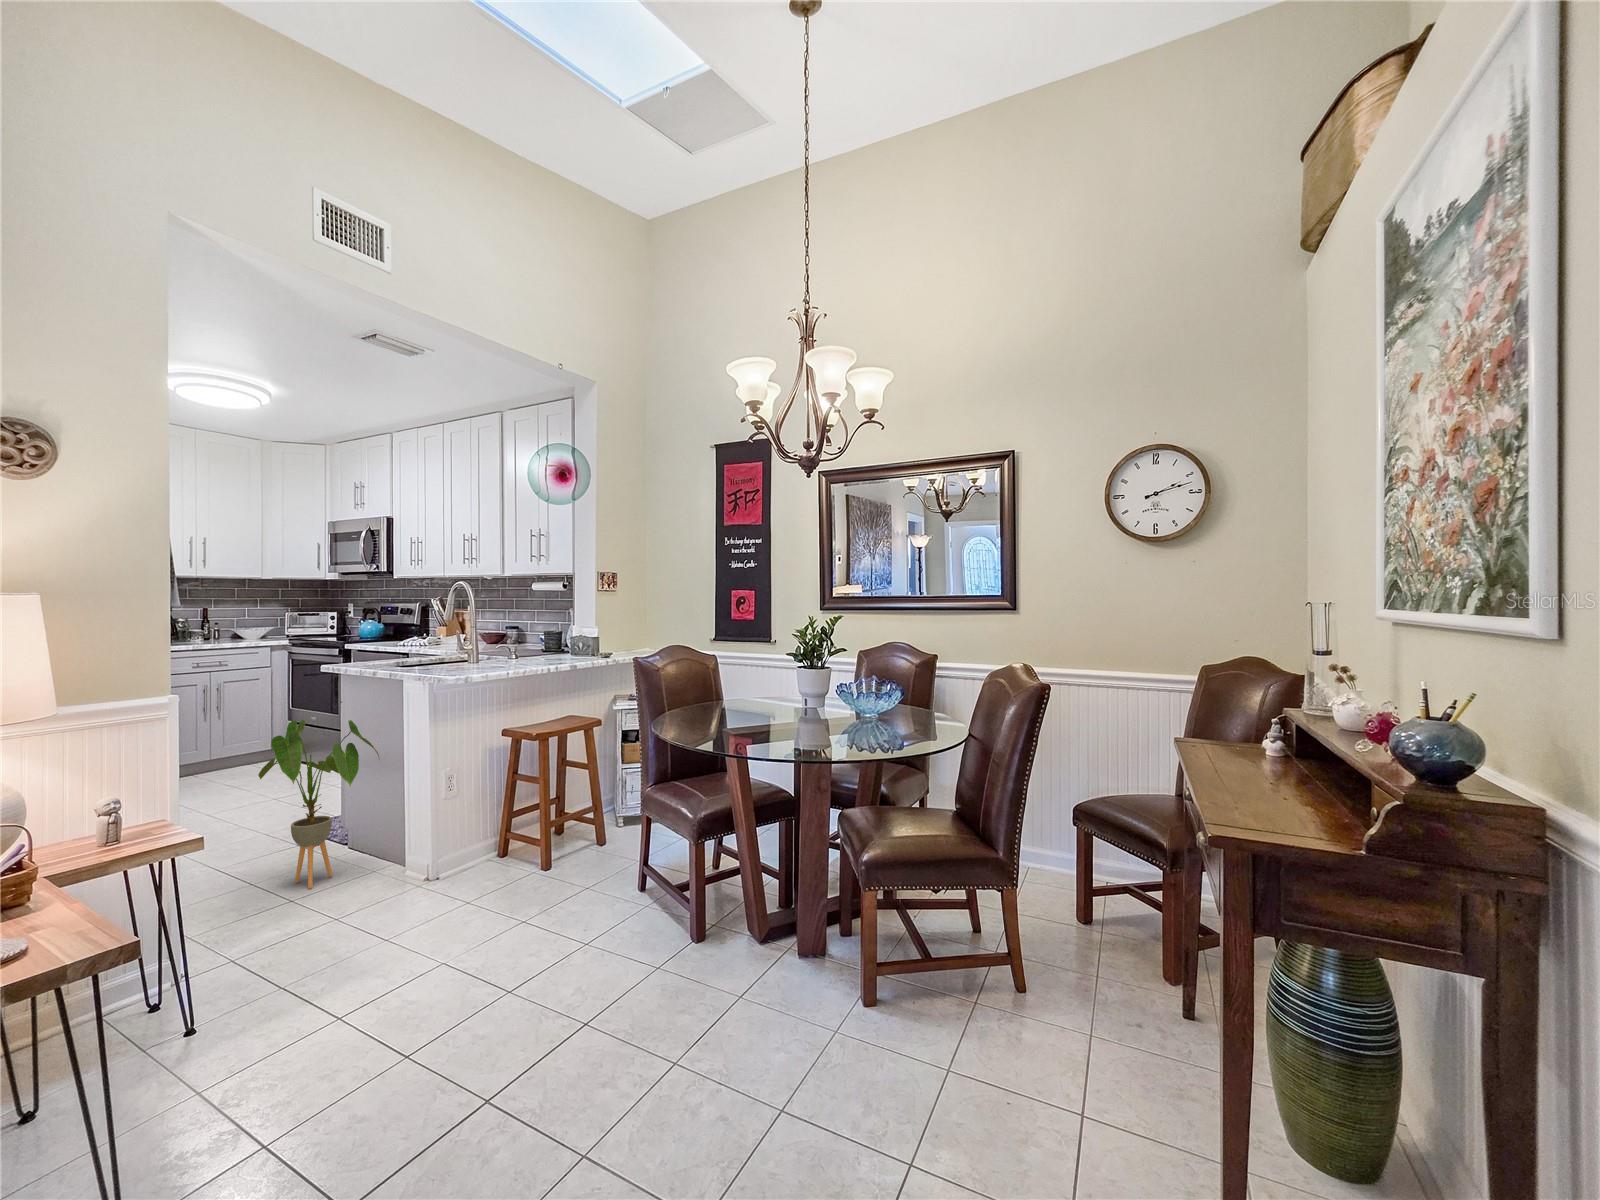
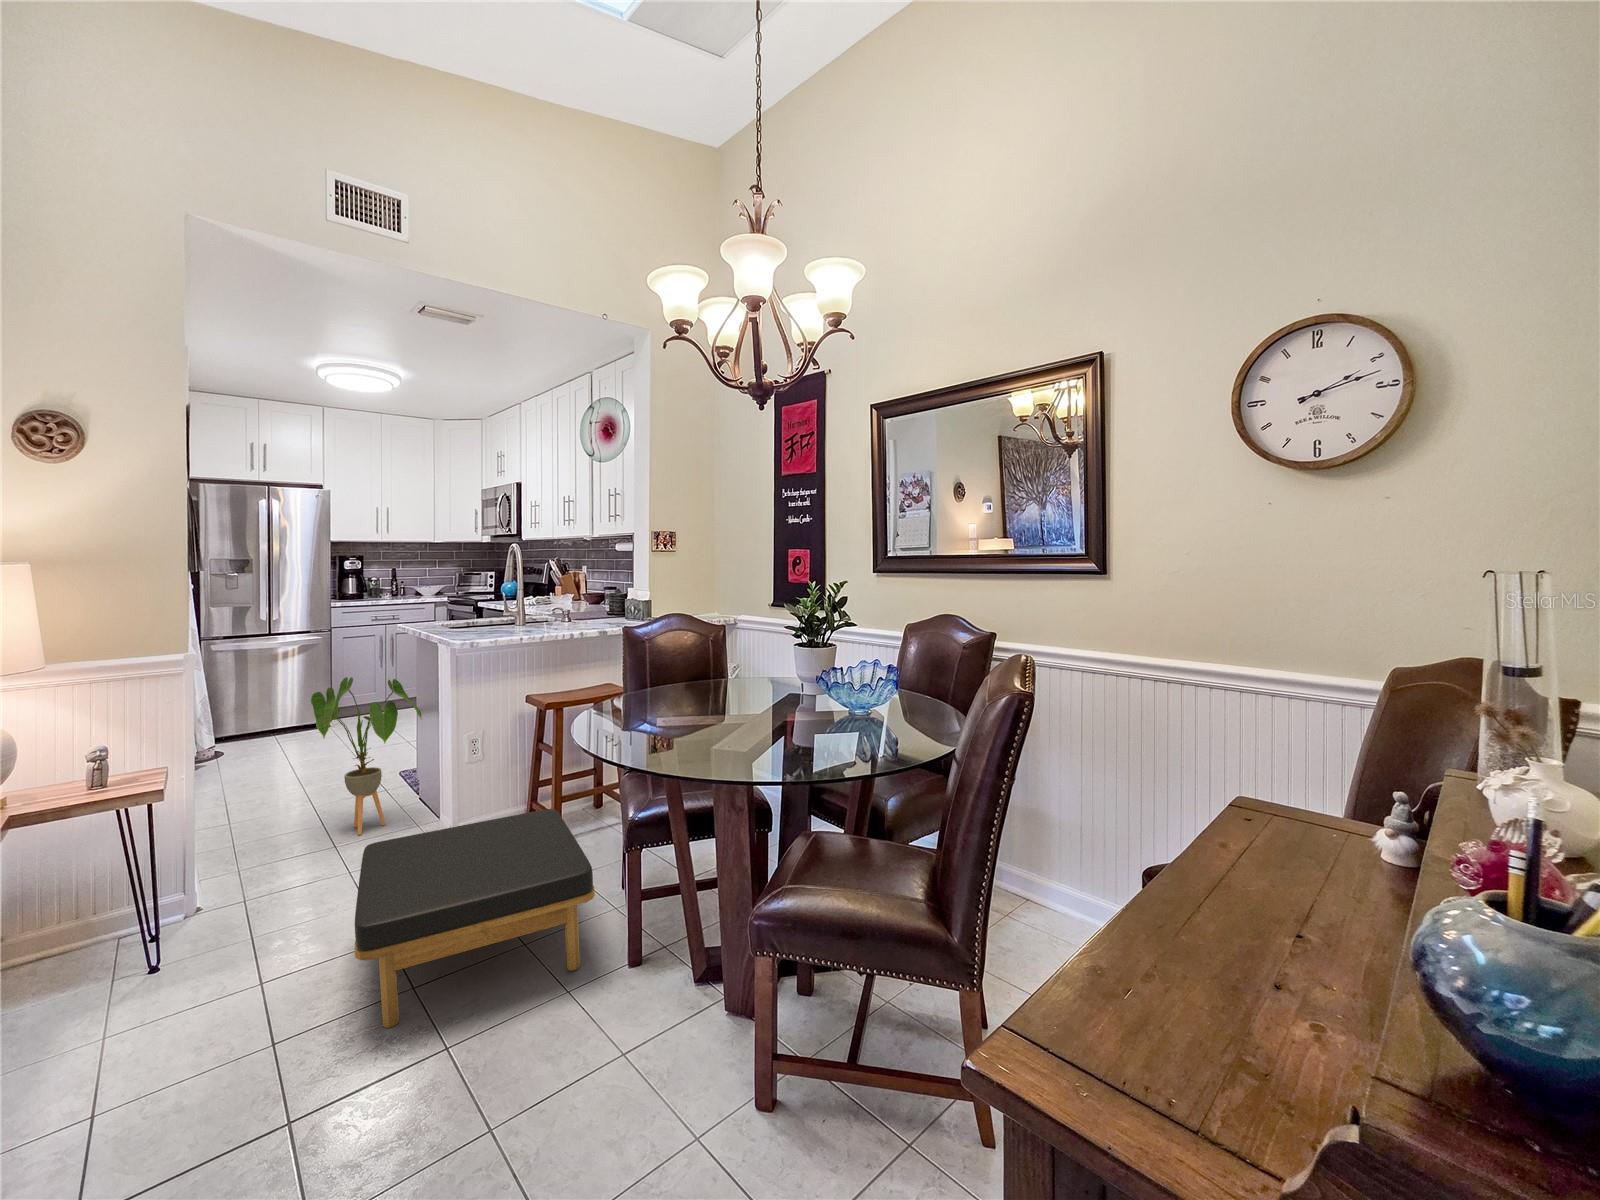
ottoman: none [417,827,668,1027] -> present [354,809,595,1028]

